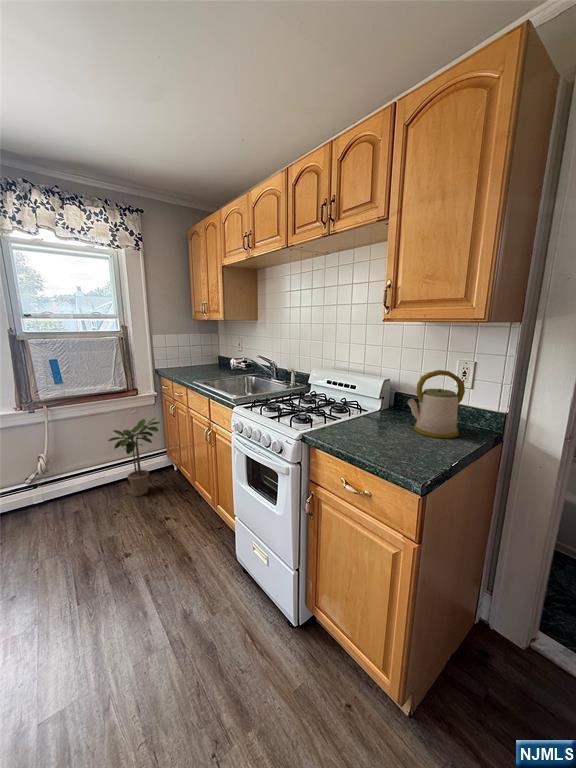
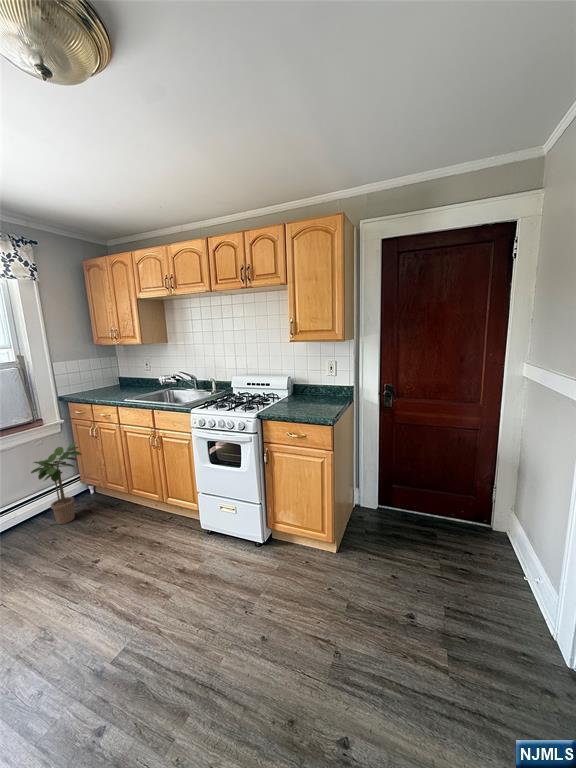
kettle: present [407,370,465,438] -> none [308,367,335,404]

